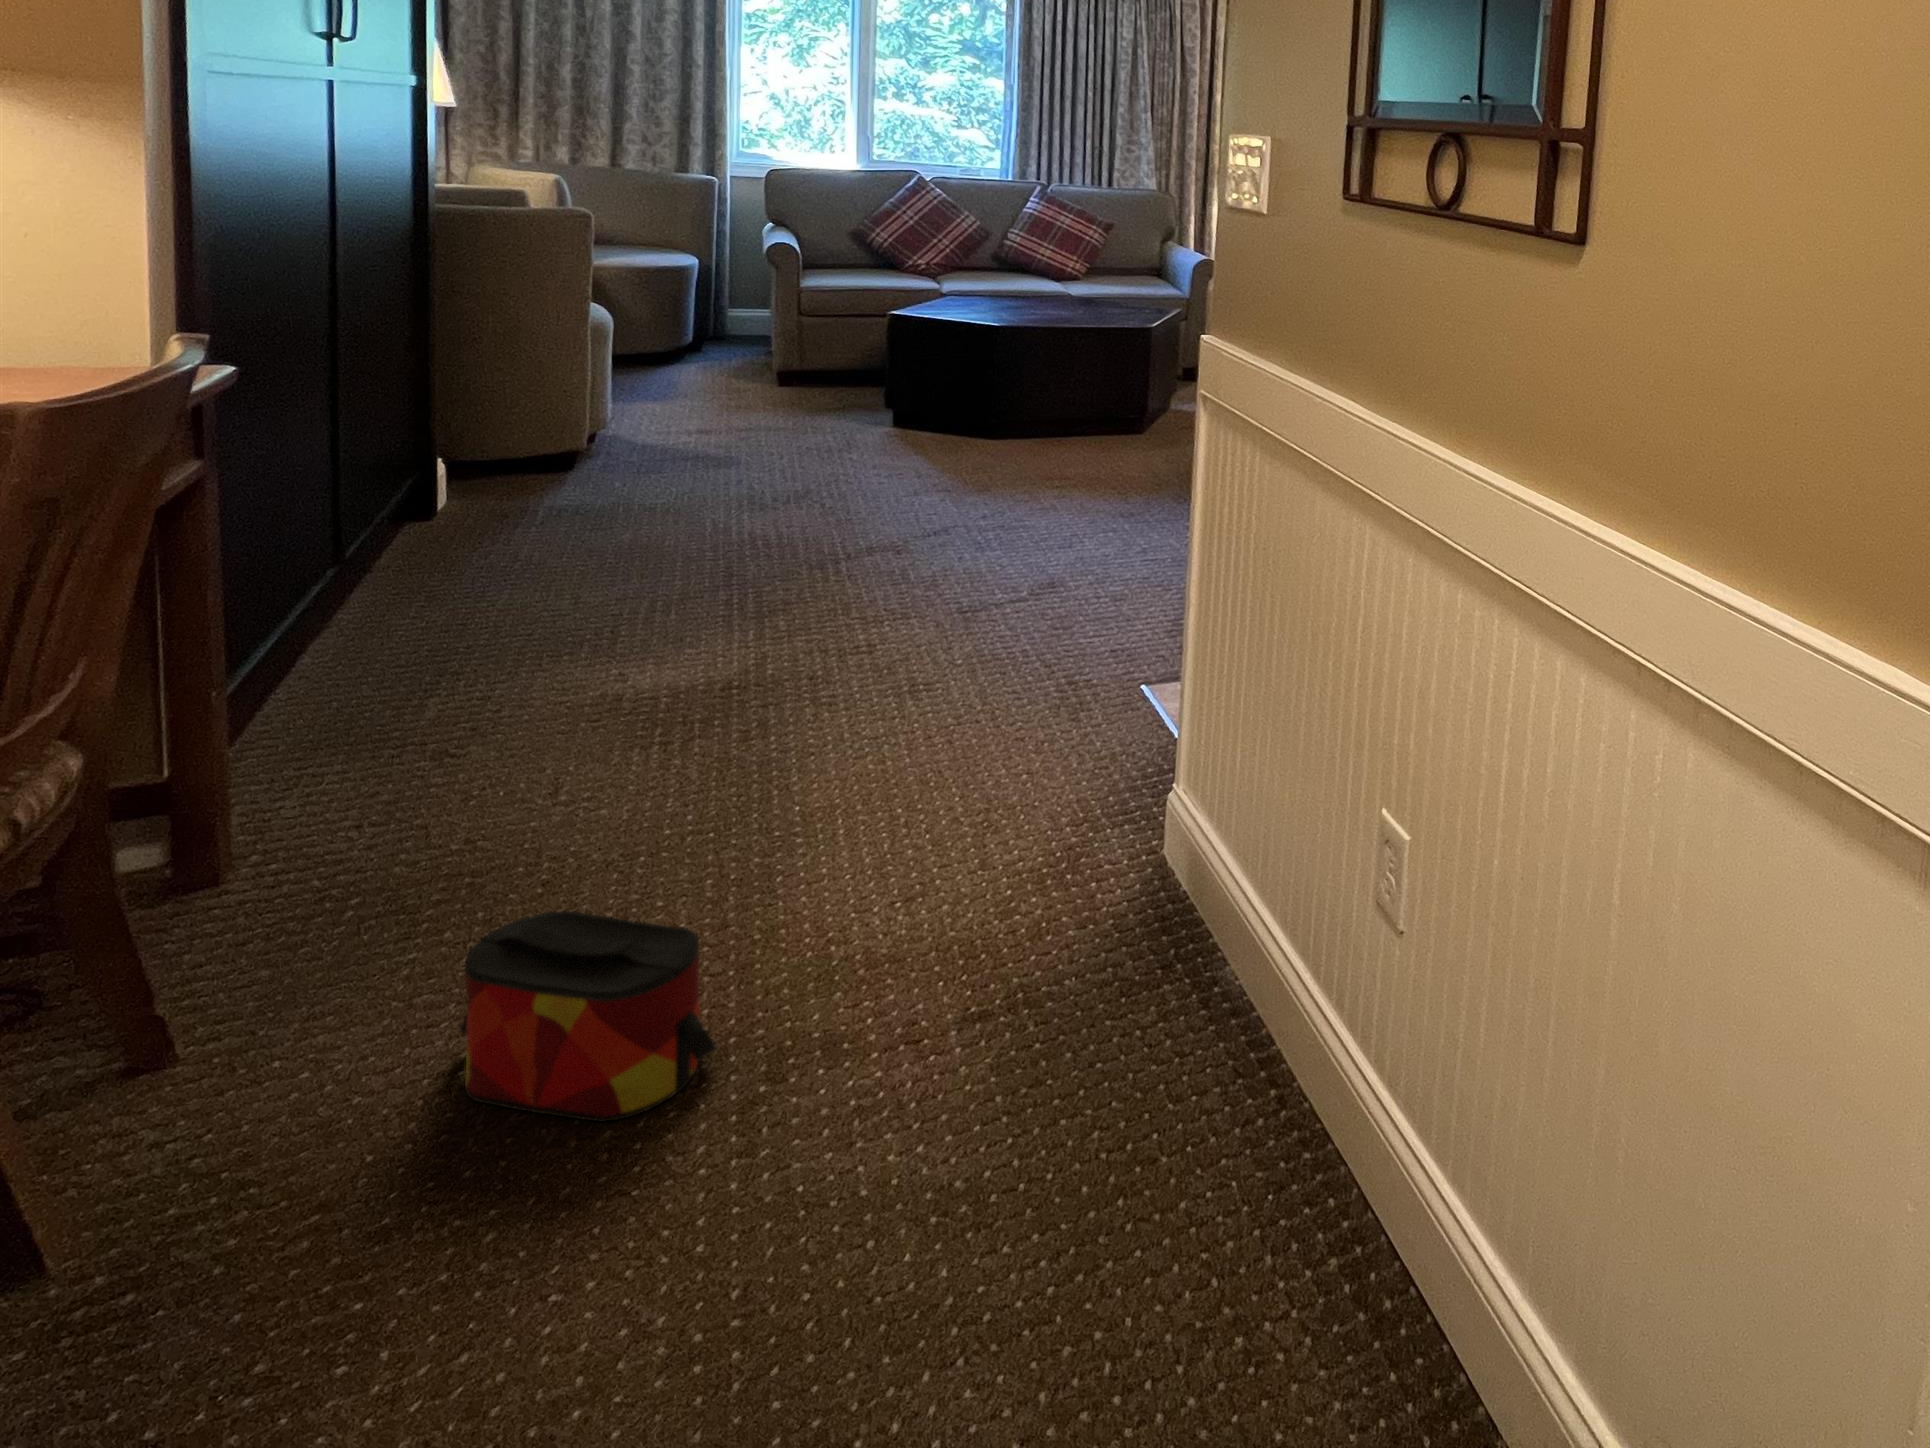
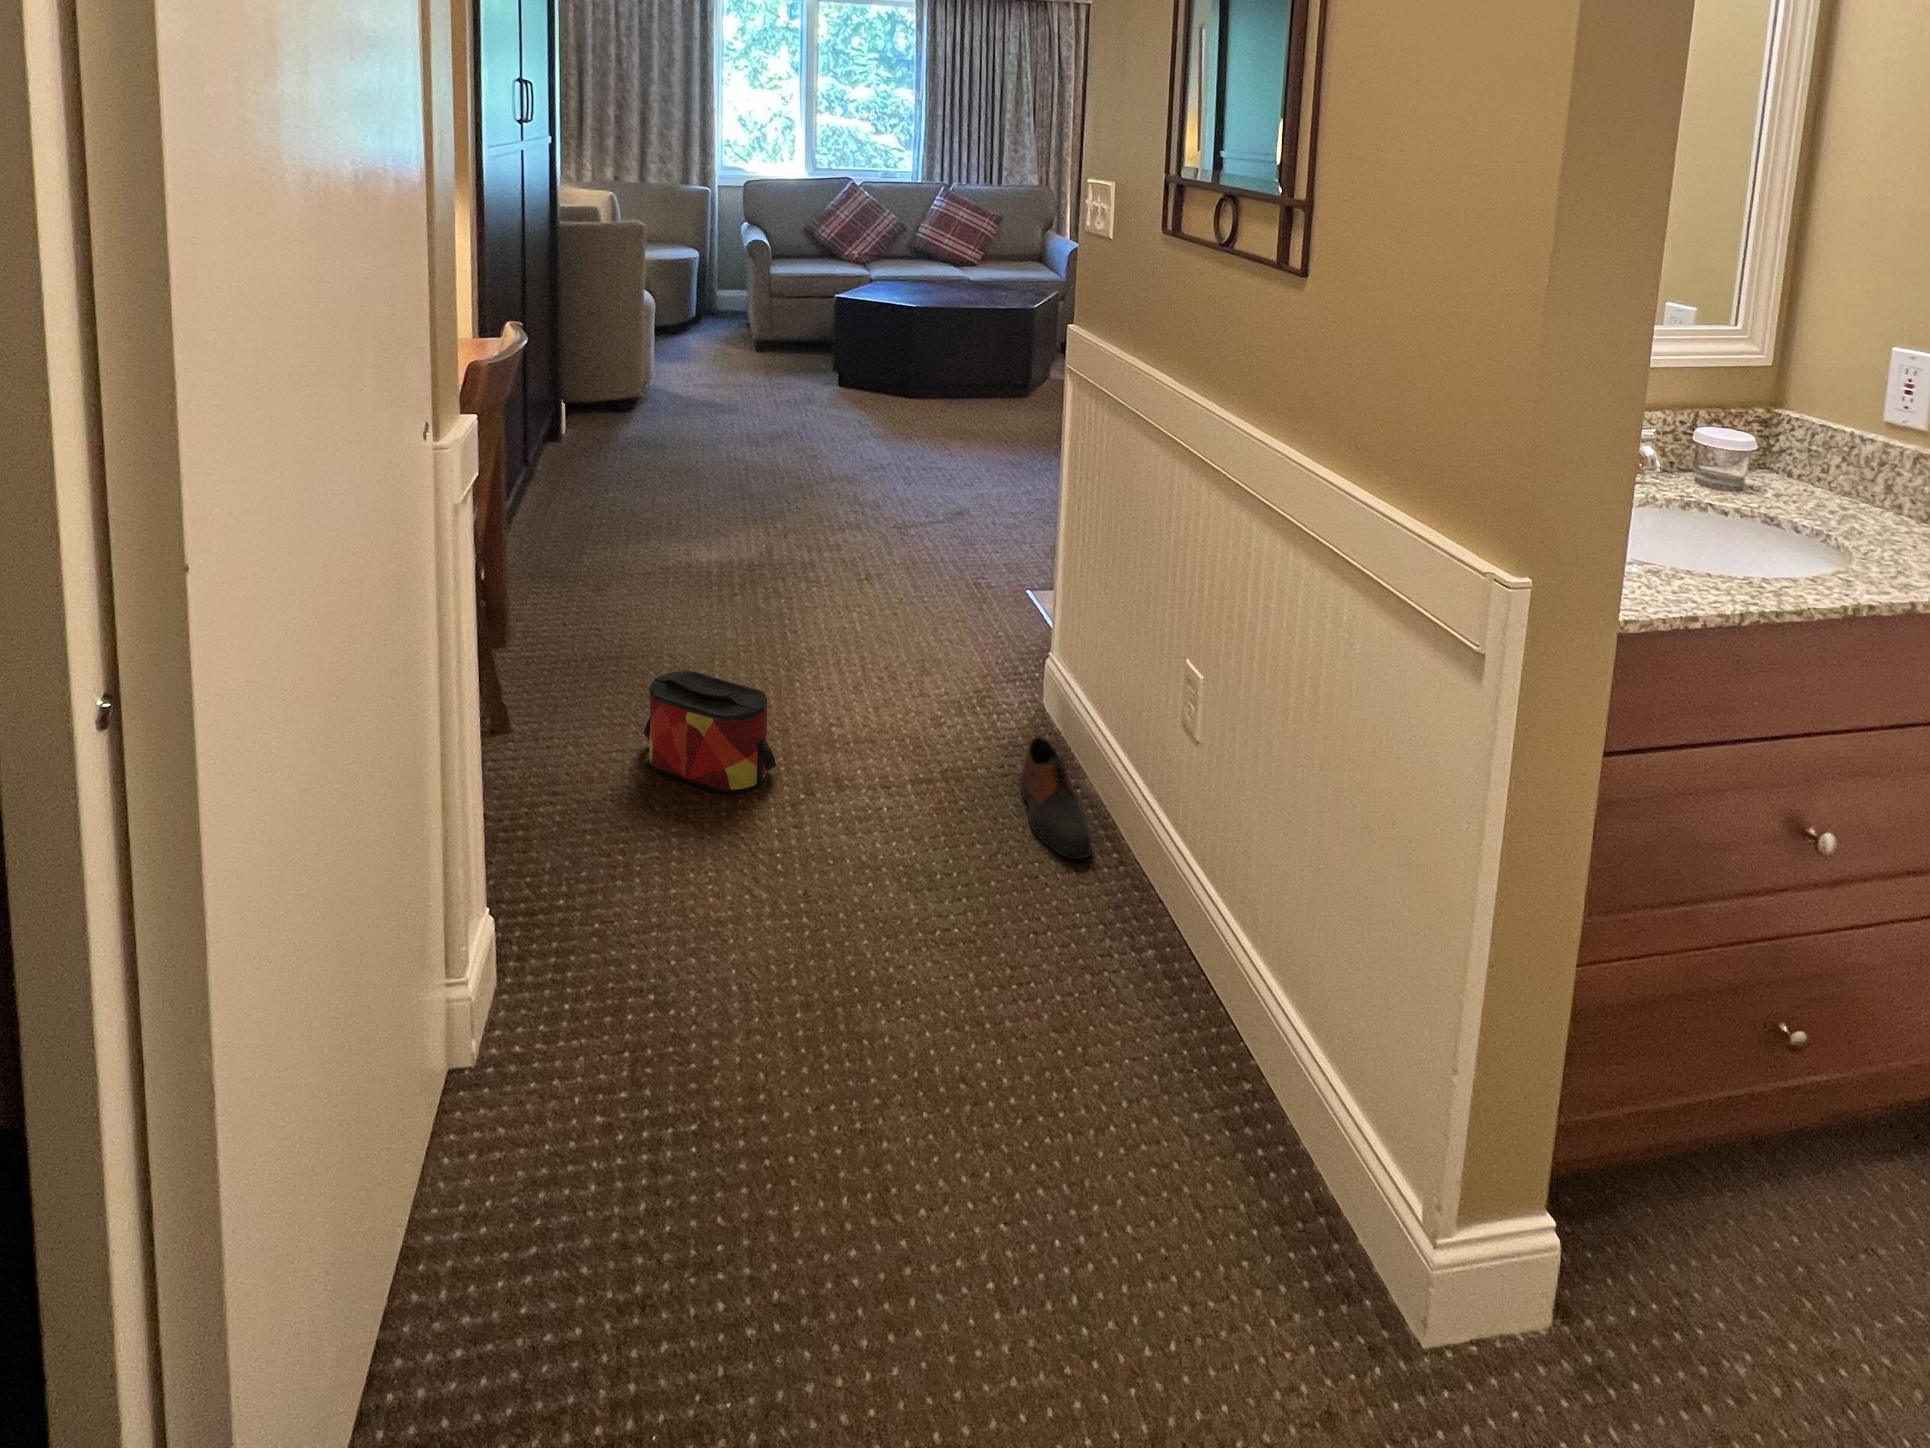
shoe: none [1131,923,1240,1120] -> present [1021,736,1092,859]

